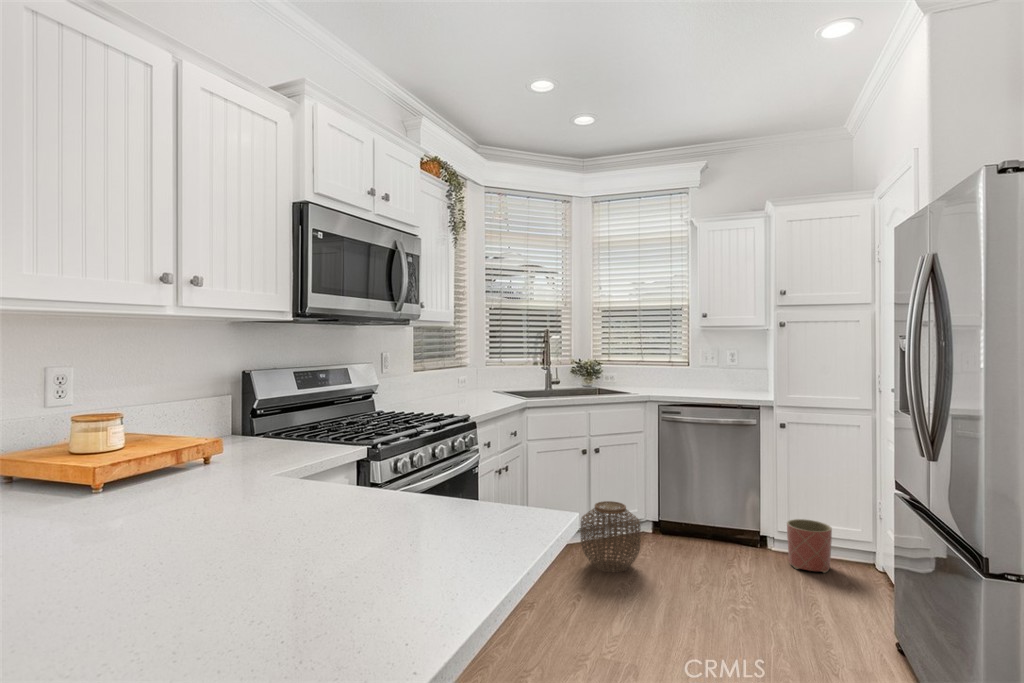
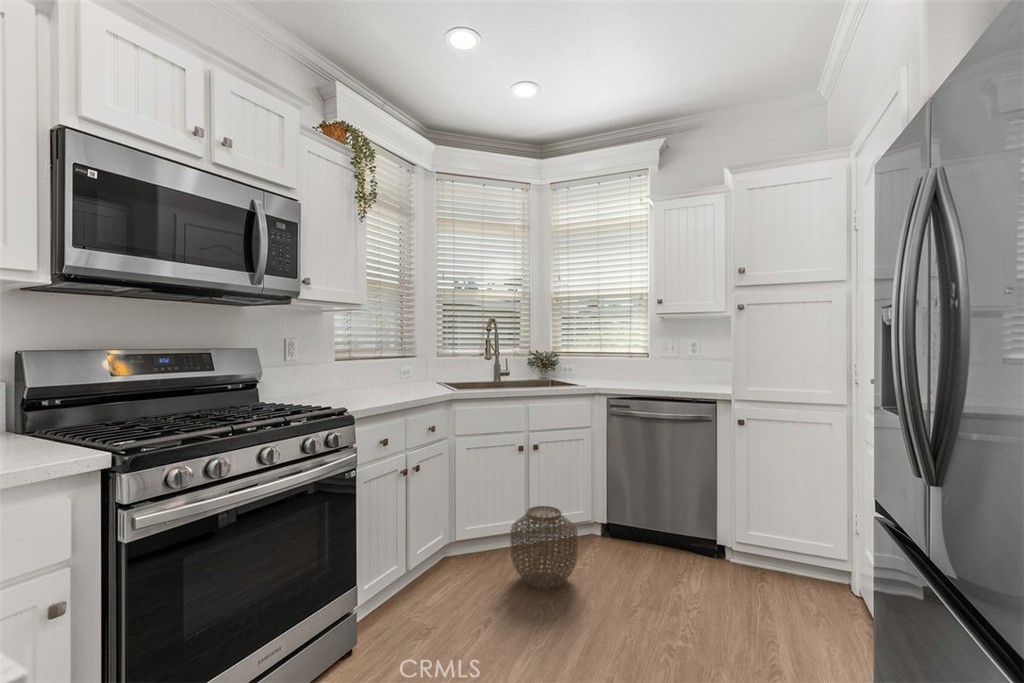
planter: present [787,519,832,573] -> none [746,529,797,593]

